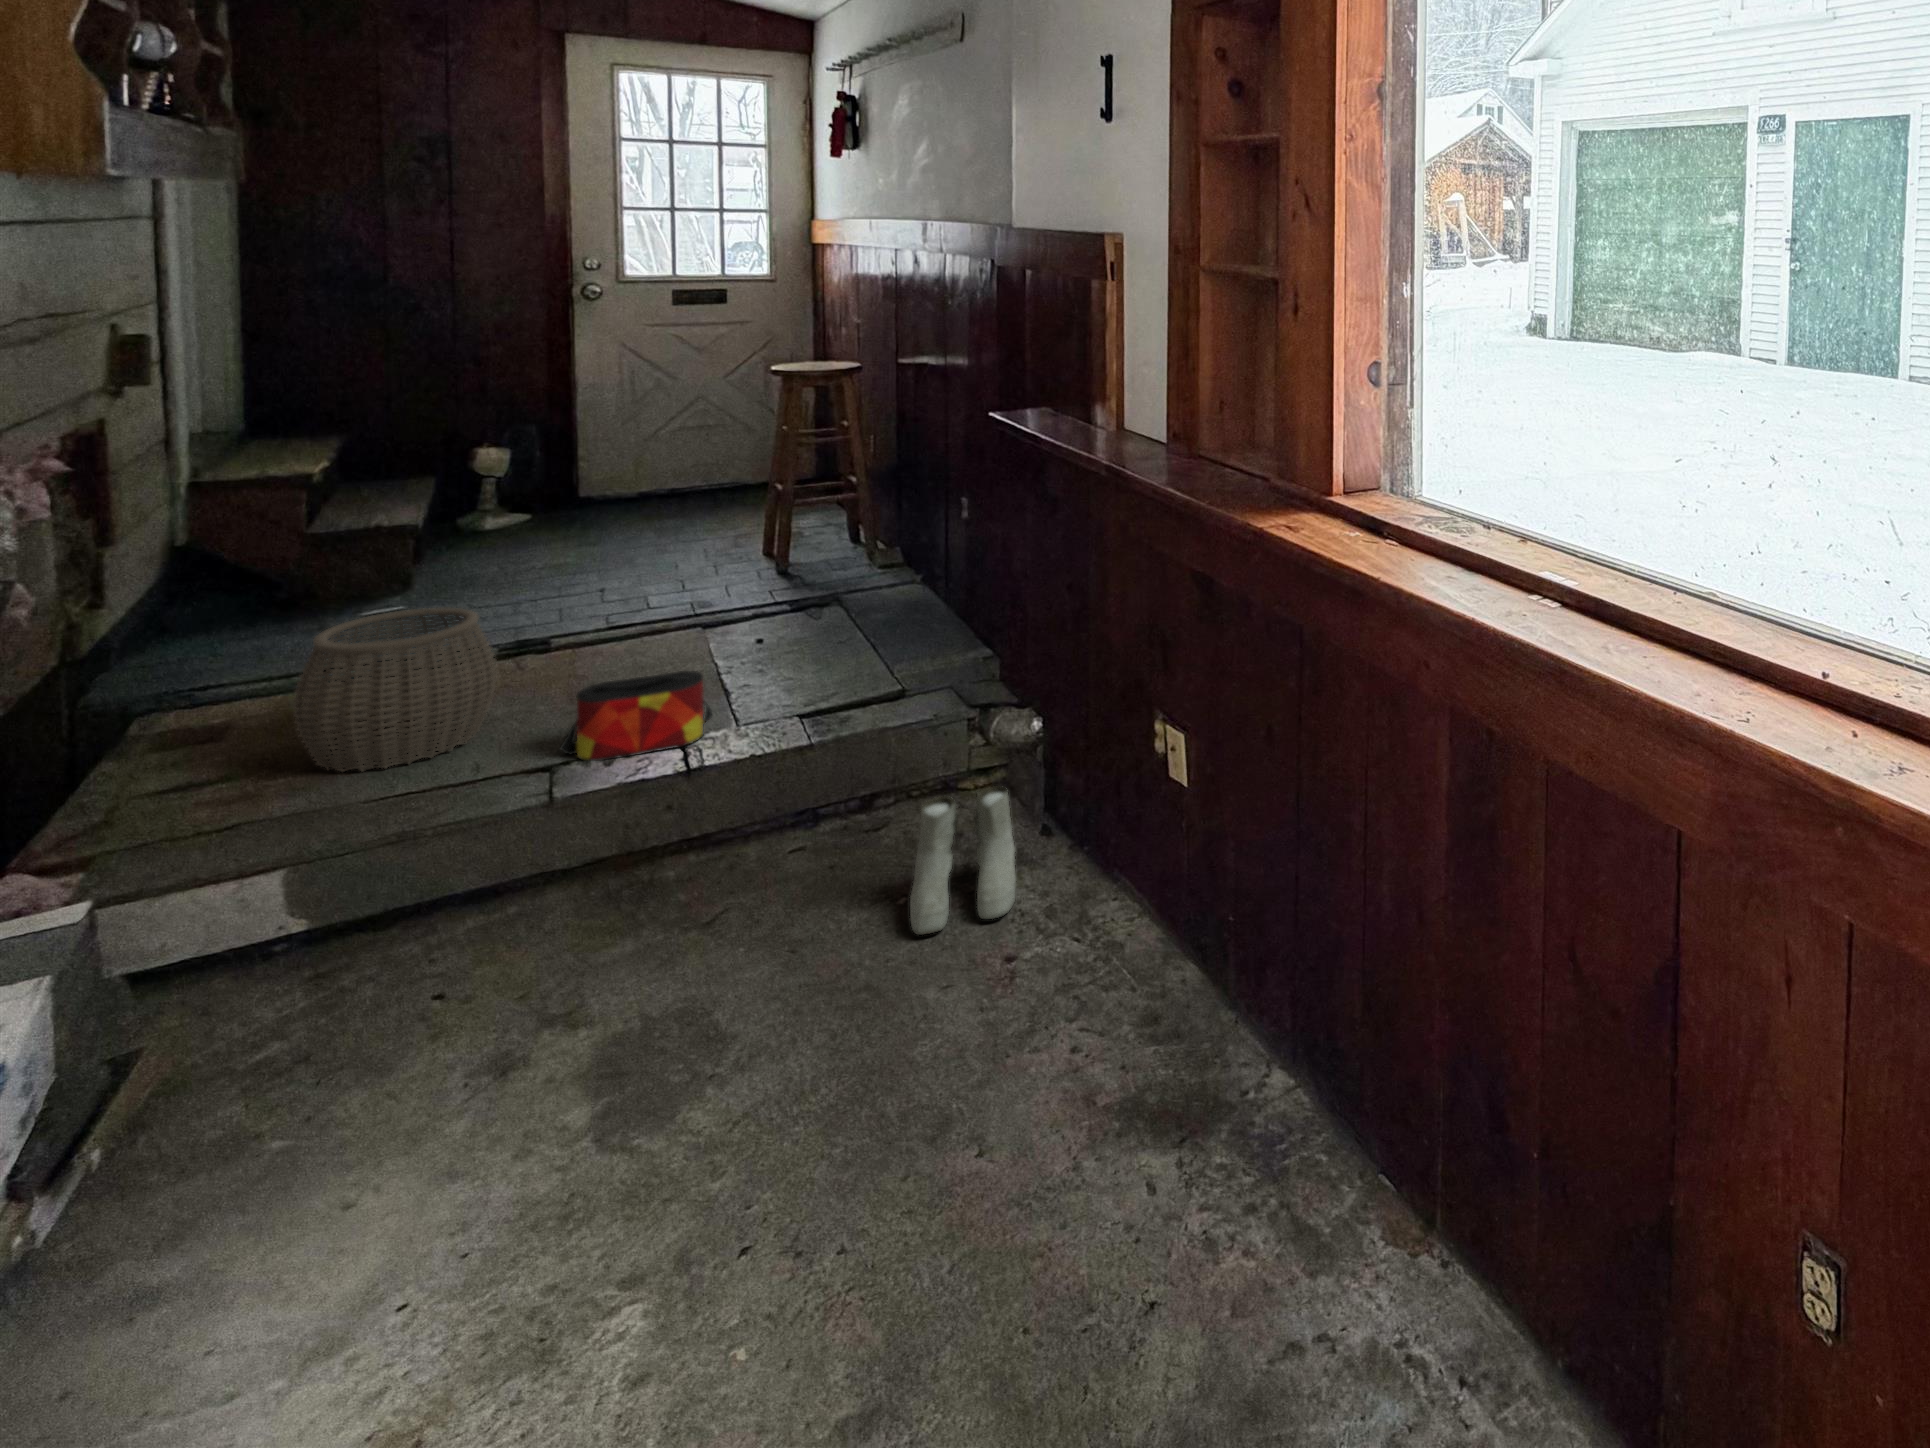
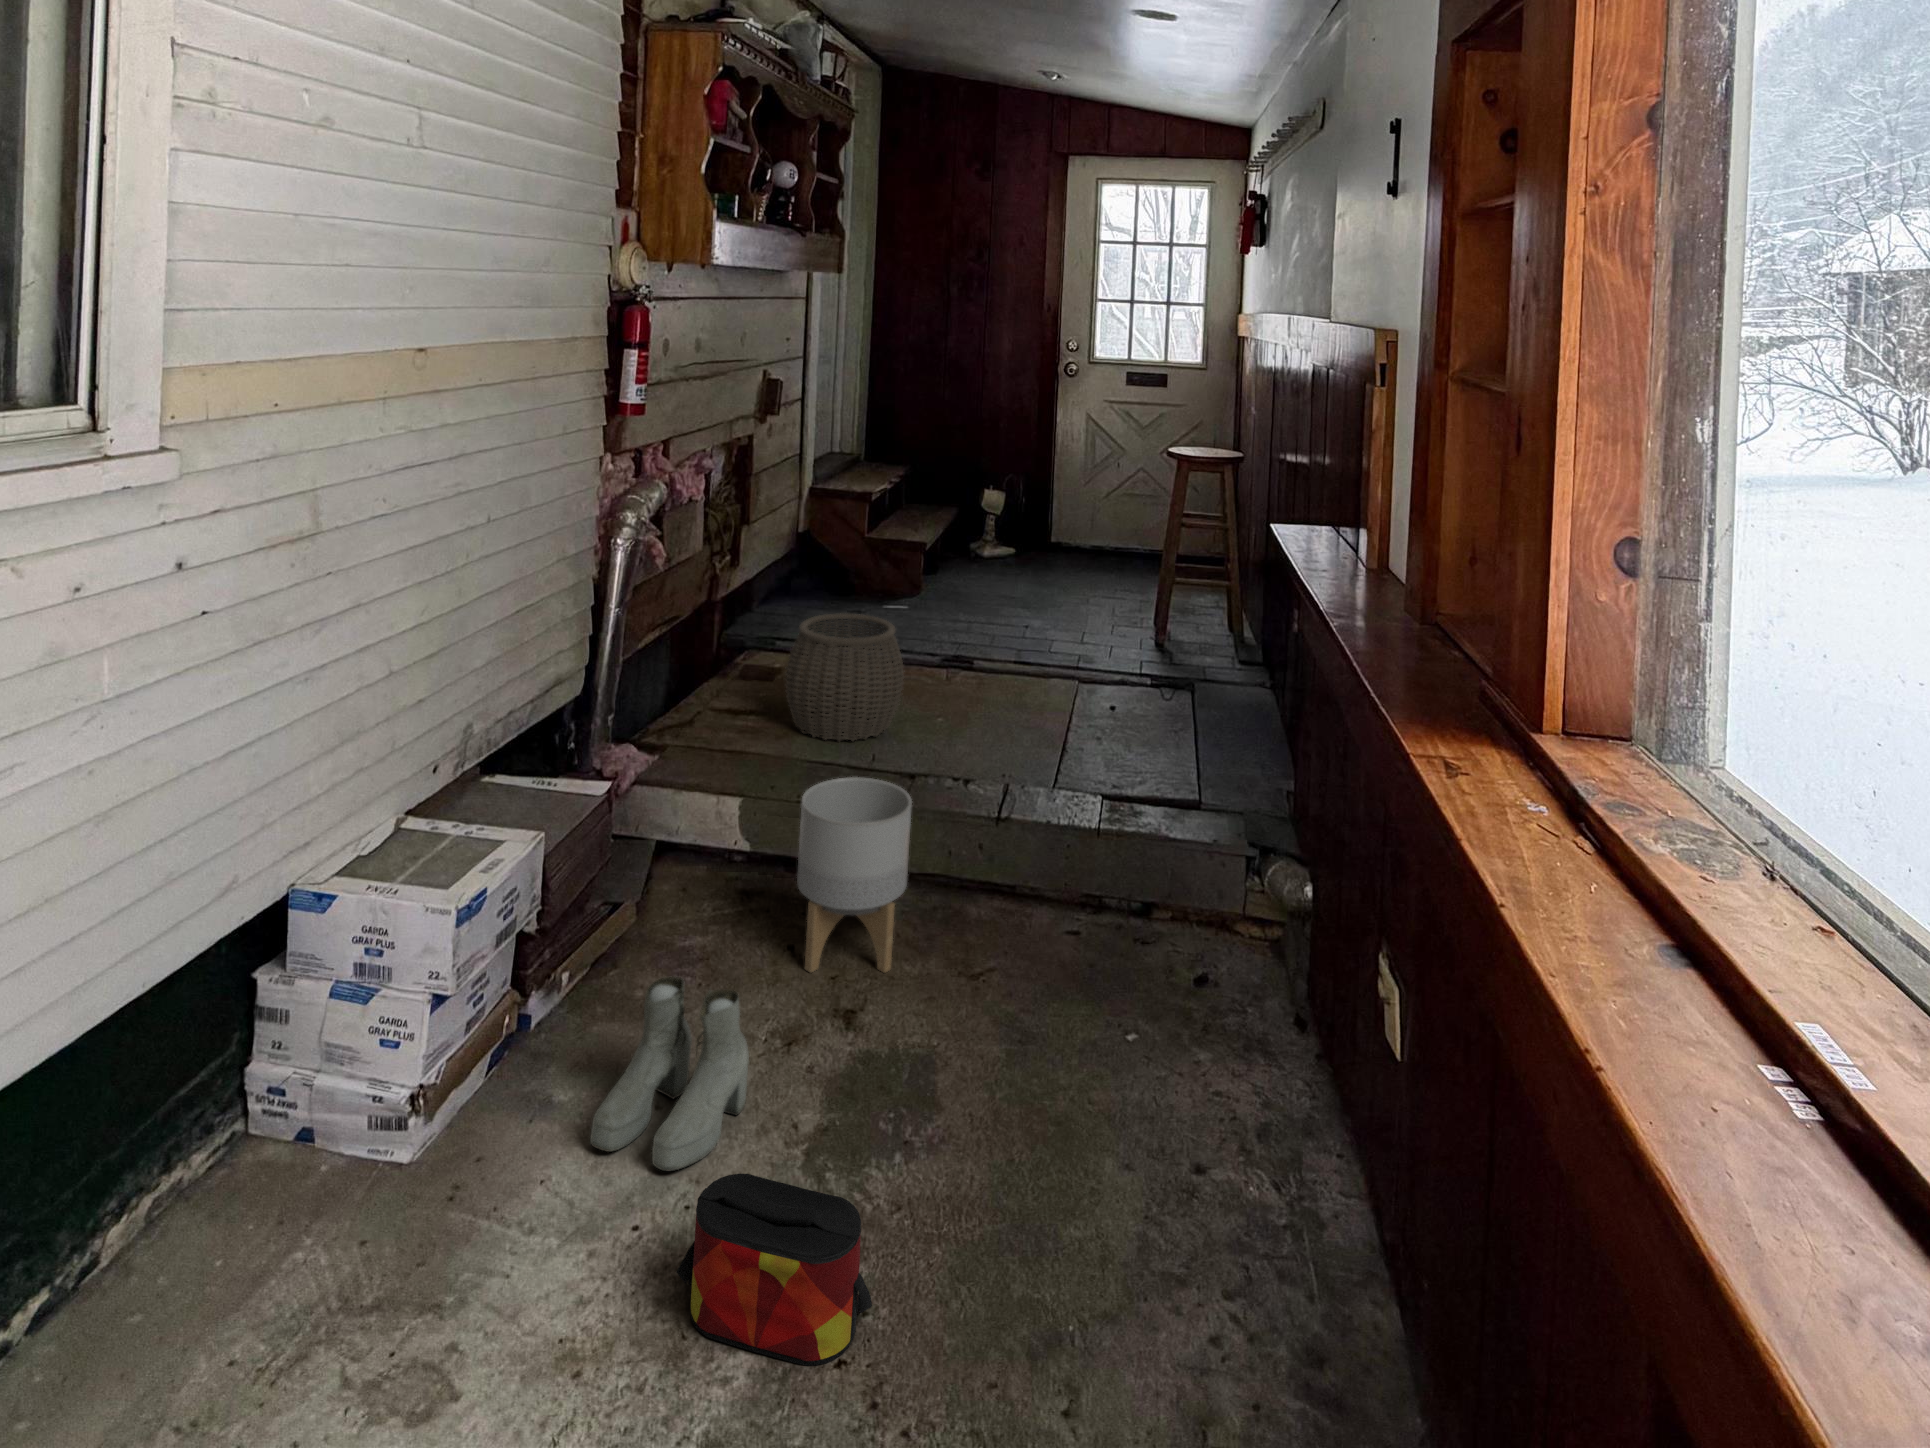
bag: present [560,671,712,761] -> present [676,1174,872,1366]
planter: none [443,766,608,1002] -> present [797,777,912,973]
boots: present [910,786,1016,935] -> present [590,976,749,1171]

